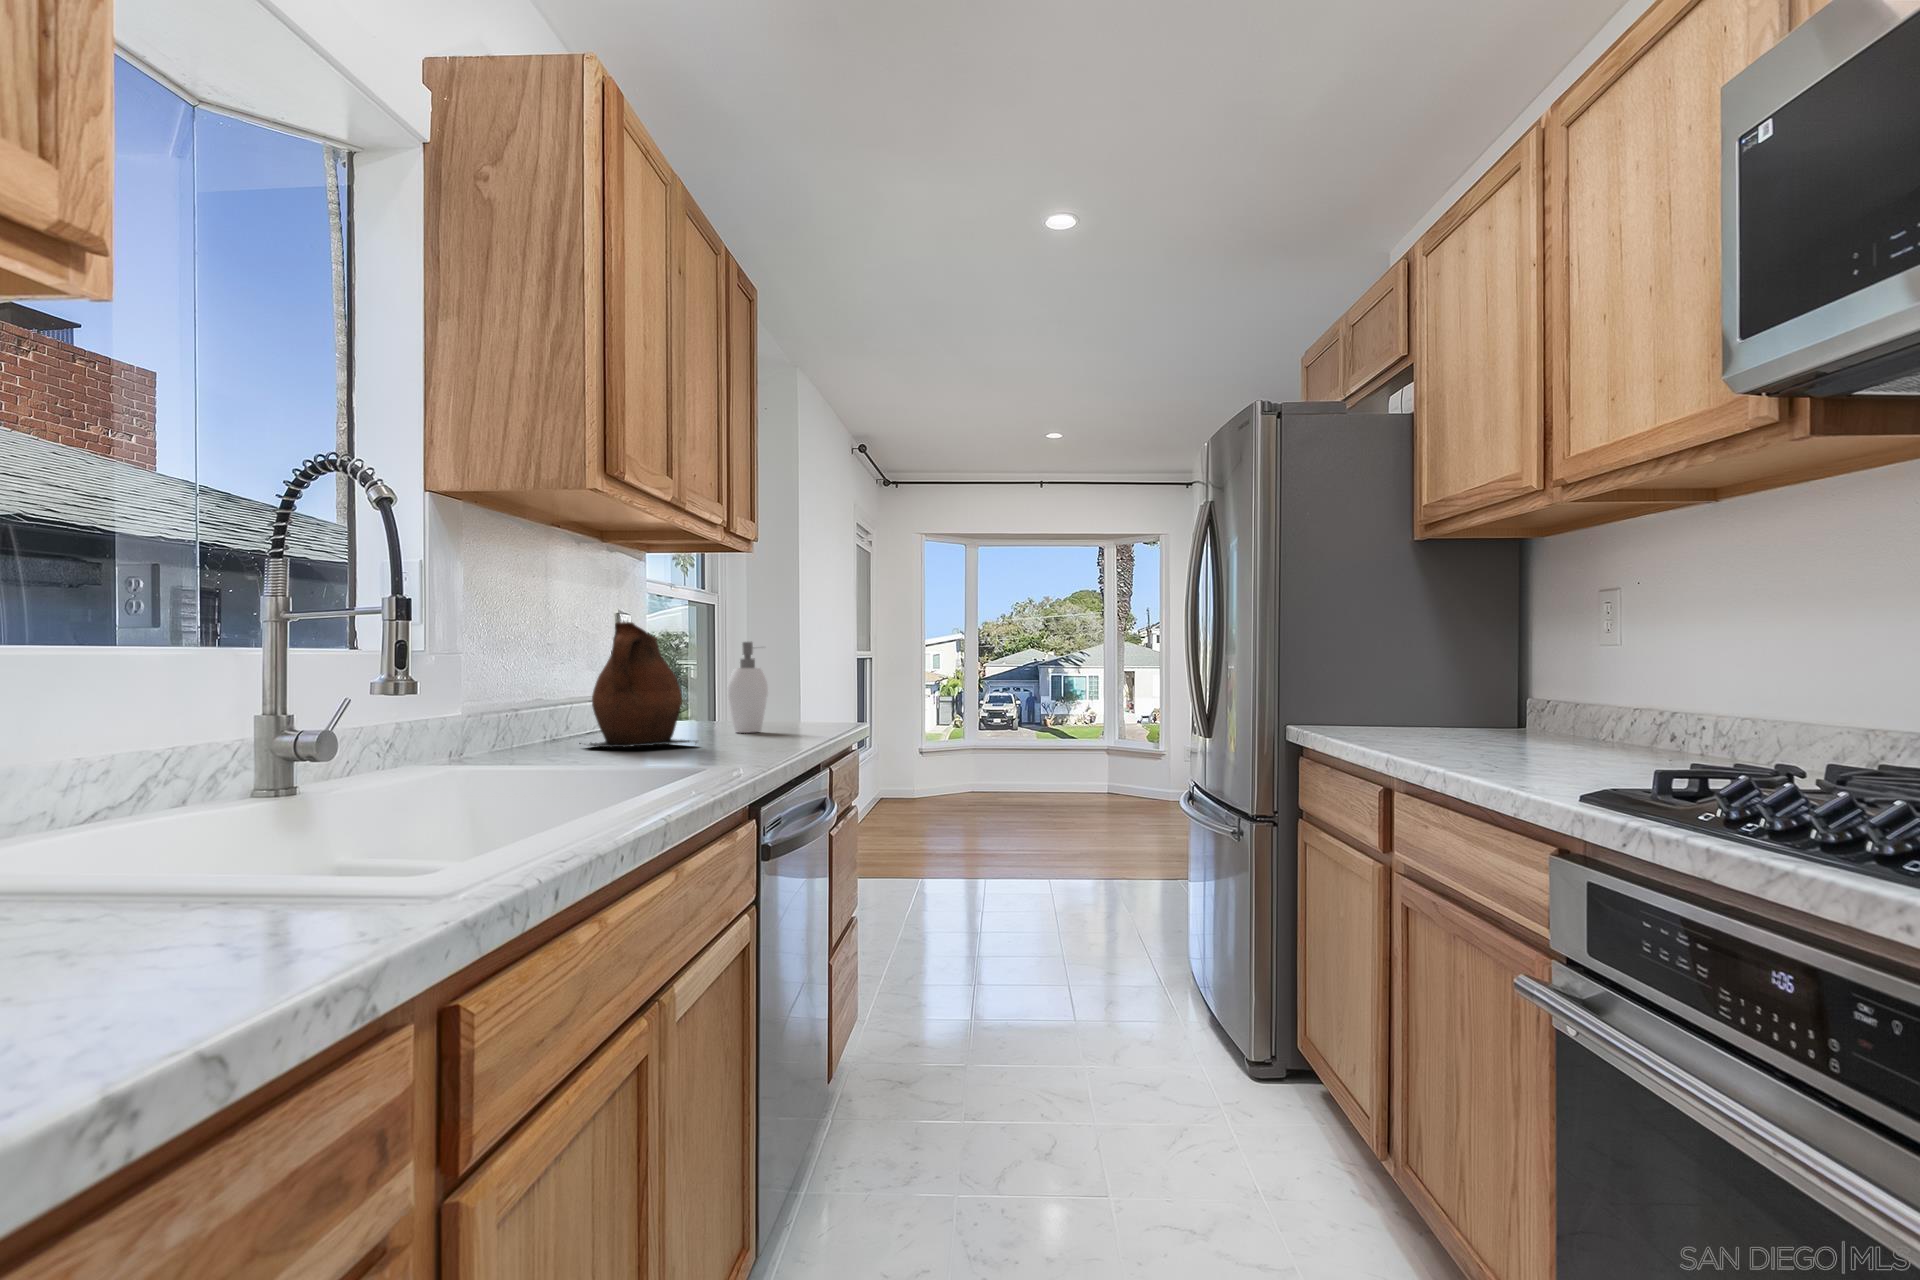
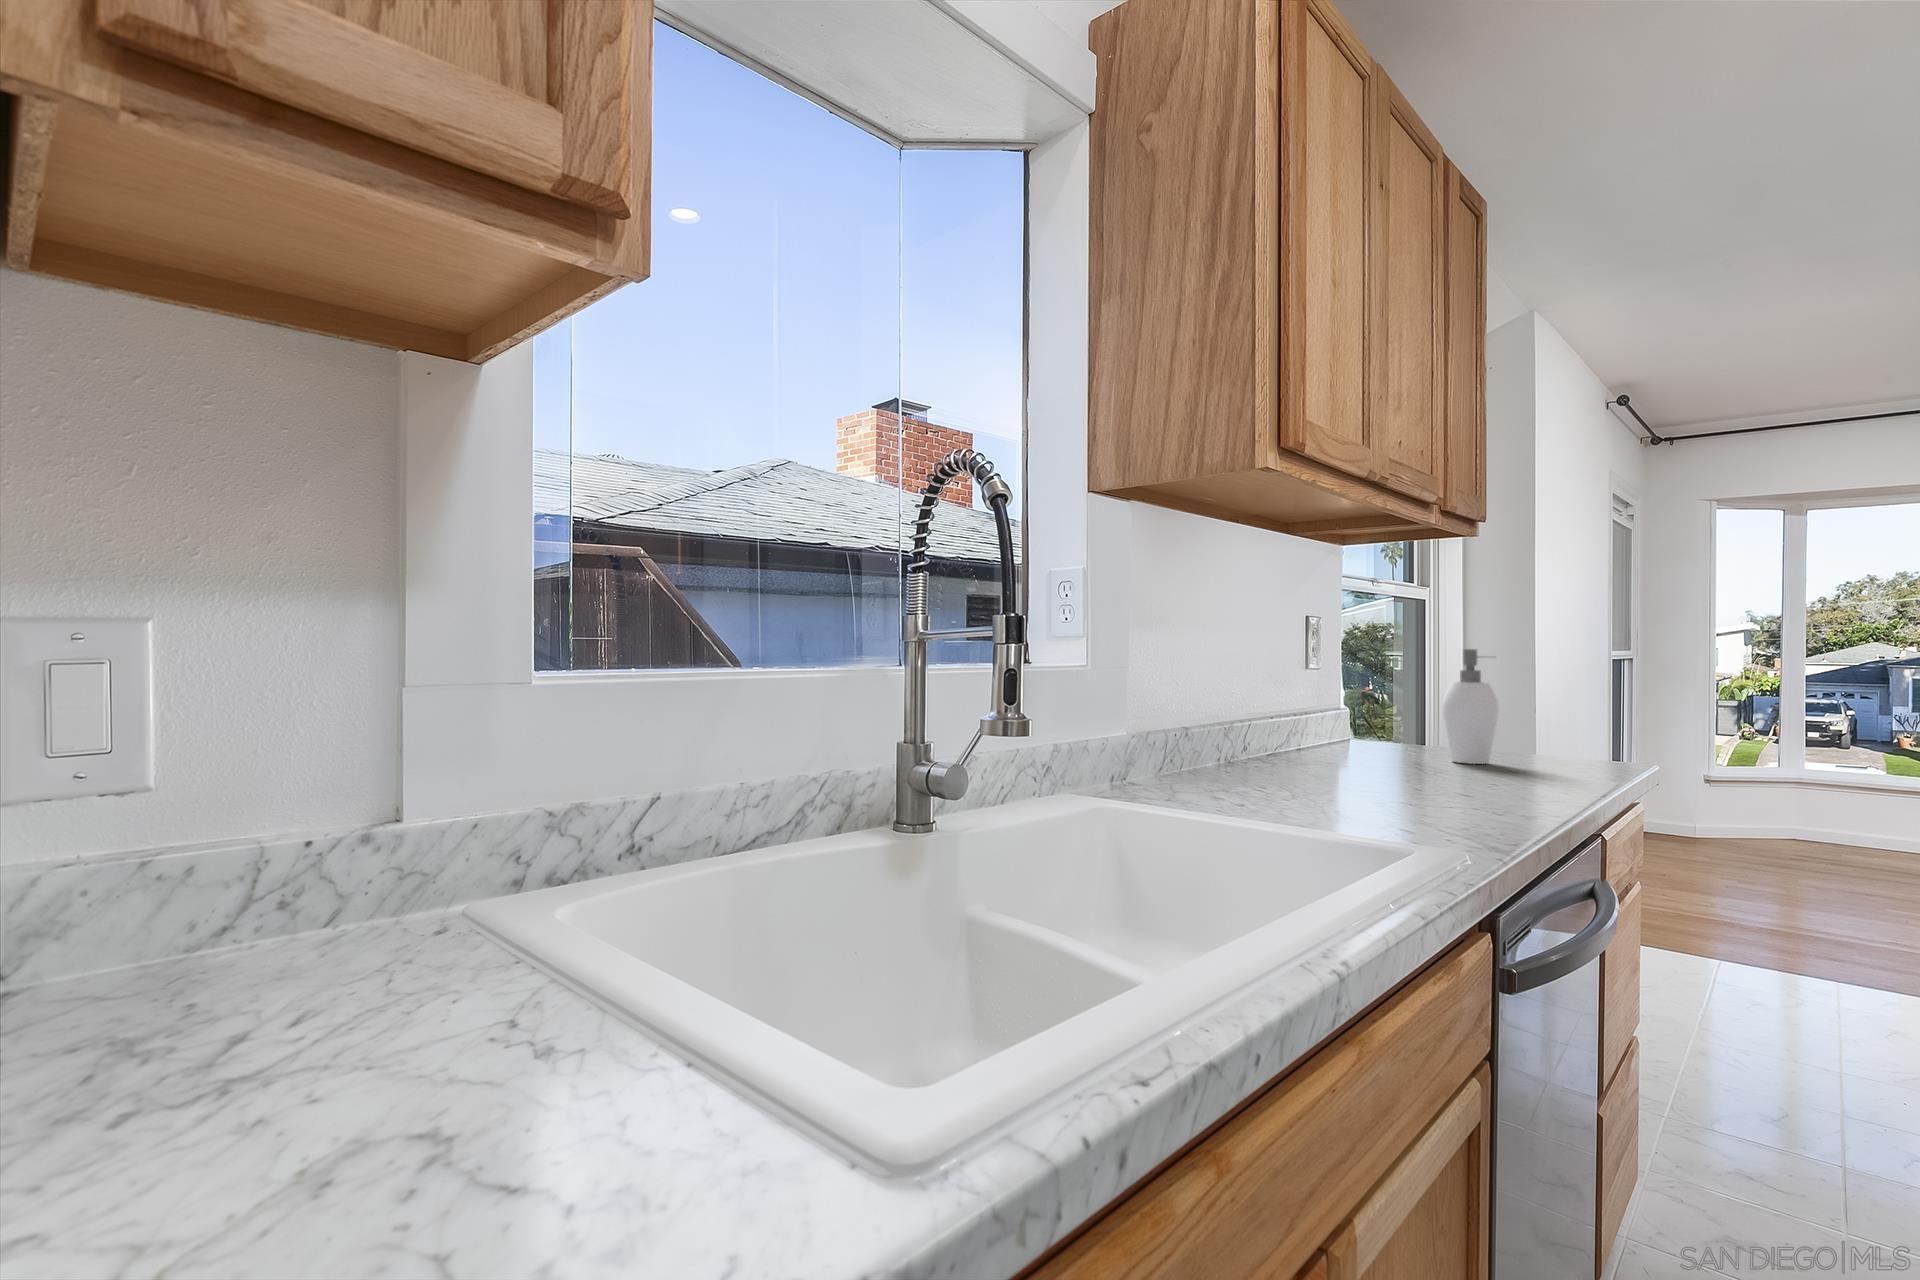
ceramic pitcher: present [579,622,697,747] -> none [1252,630,1403,786]

